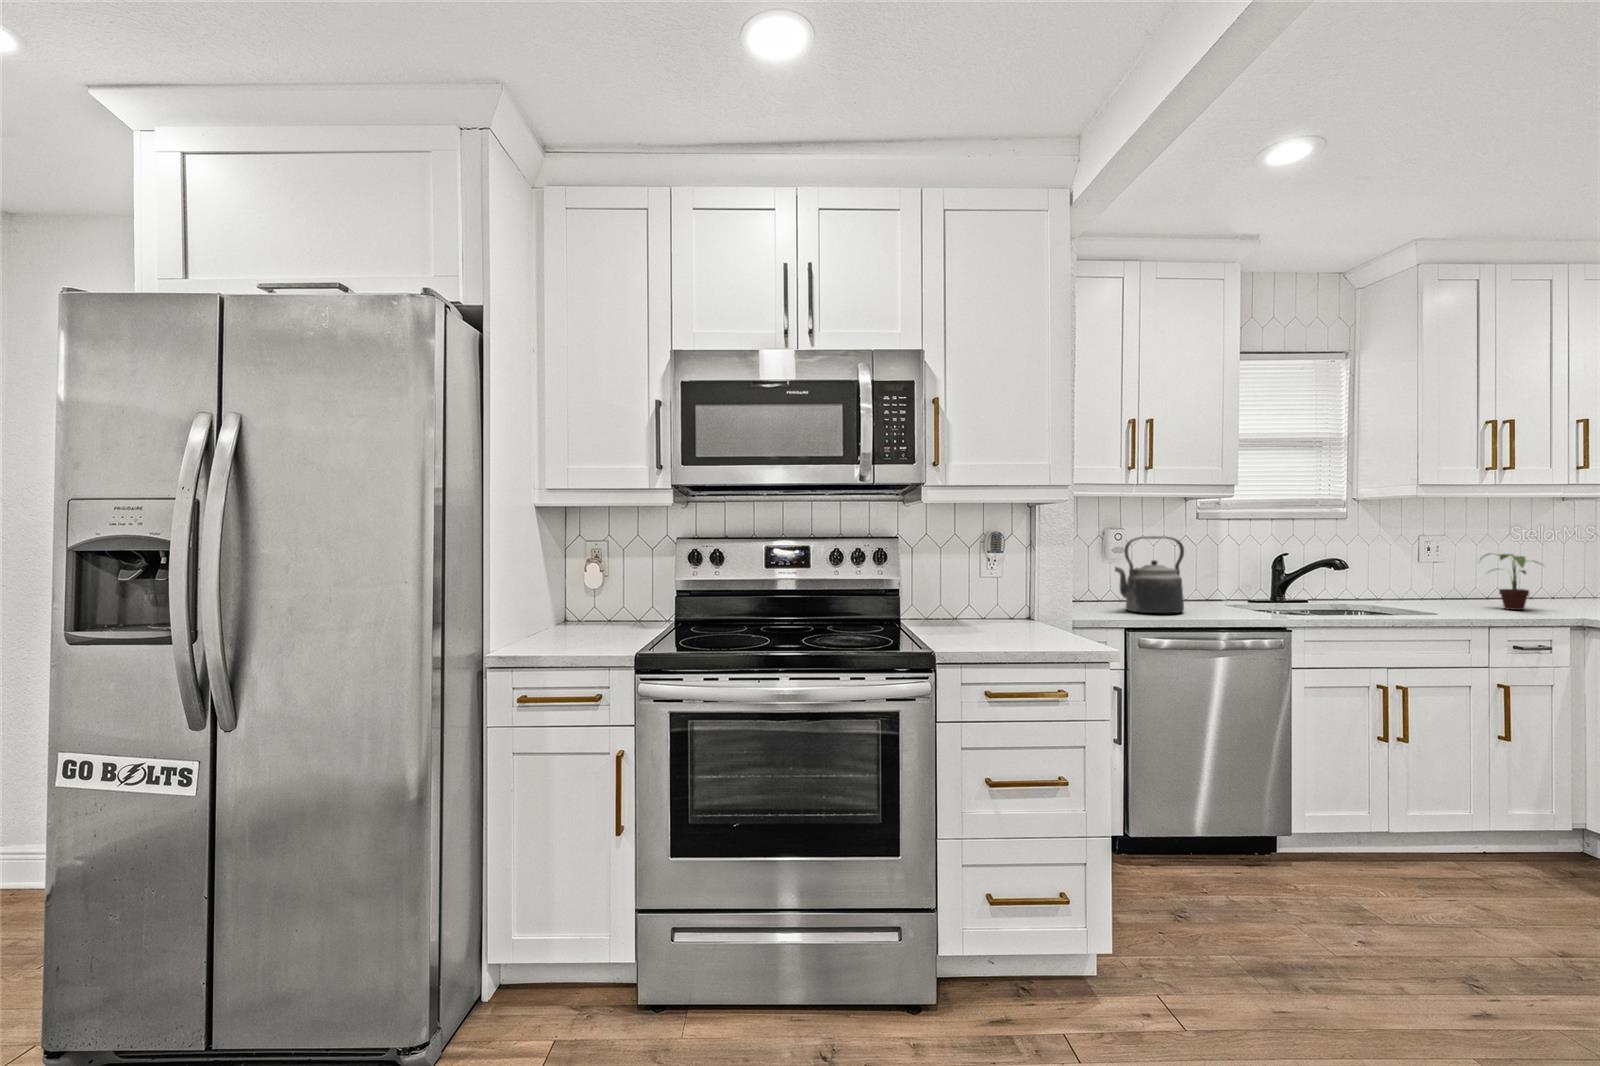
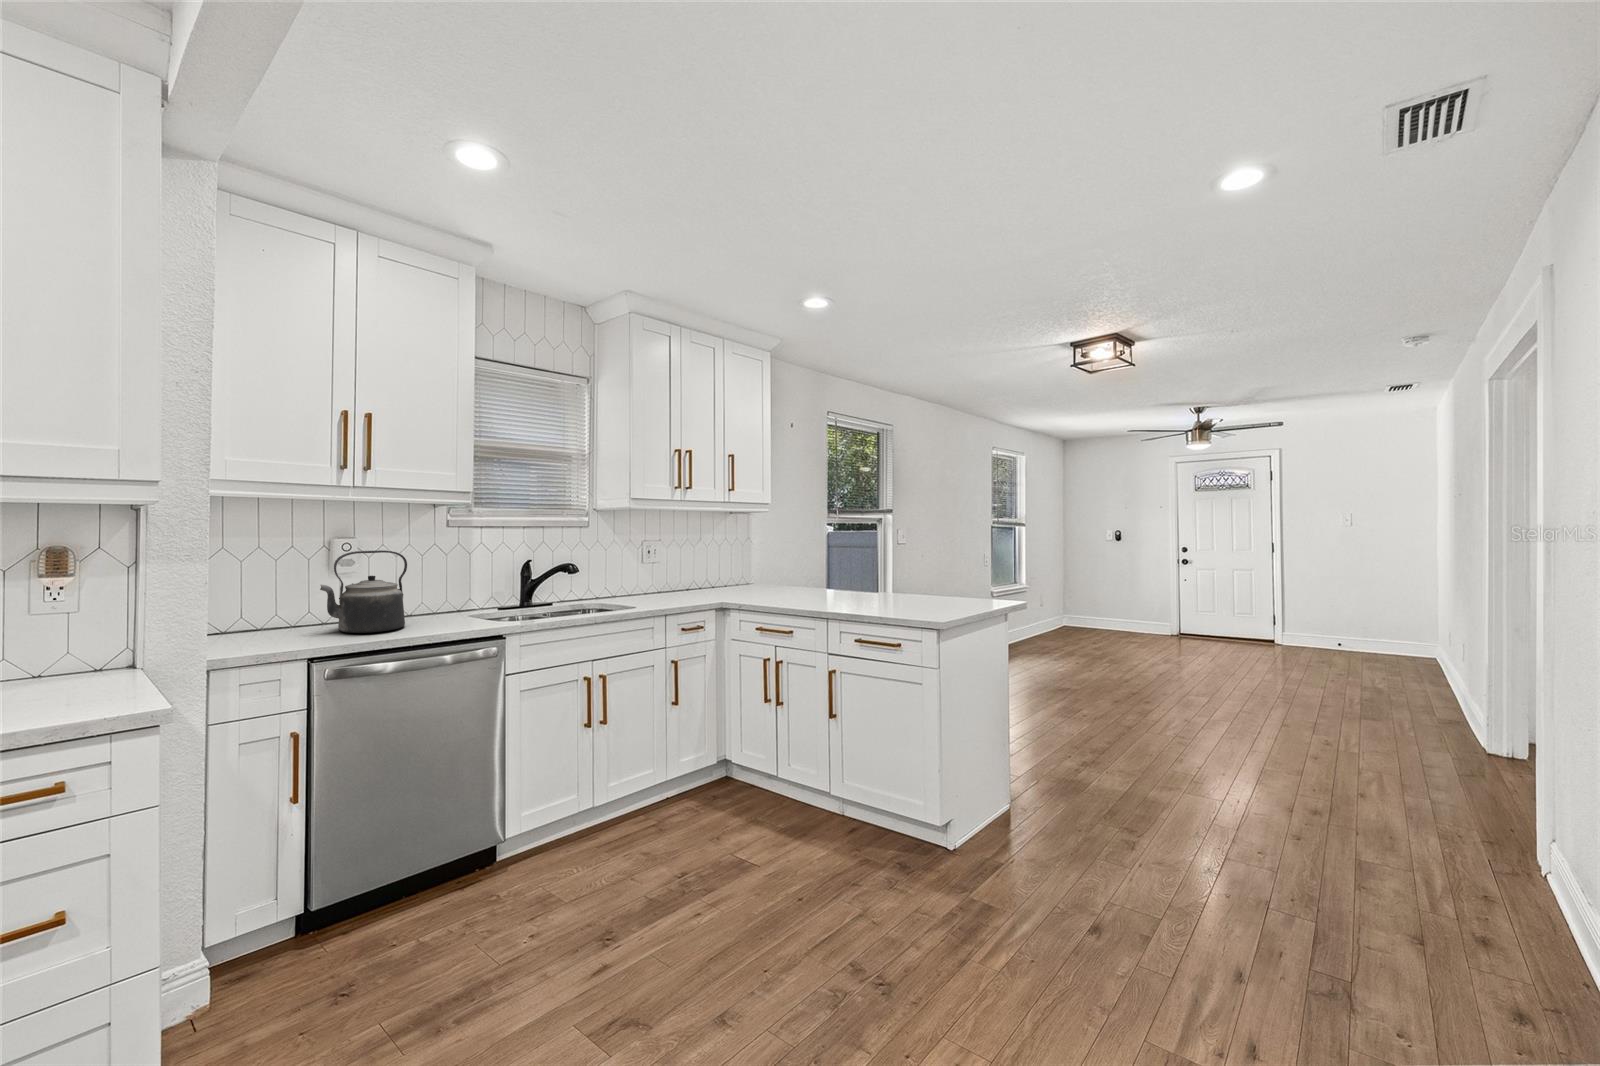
potted plant: present [1480,553,1541,610] -> none [679,556,723,601]

